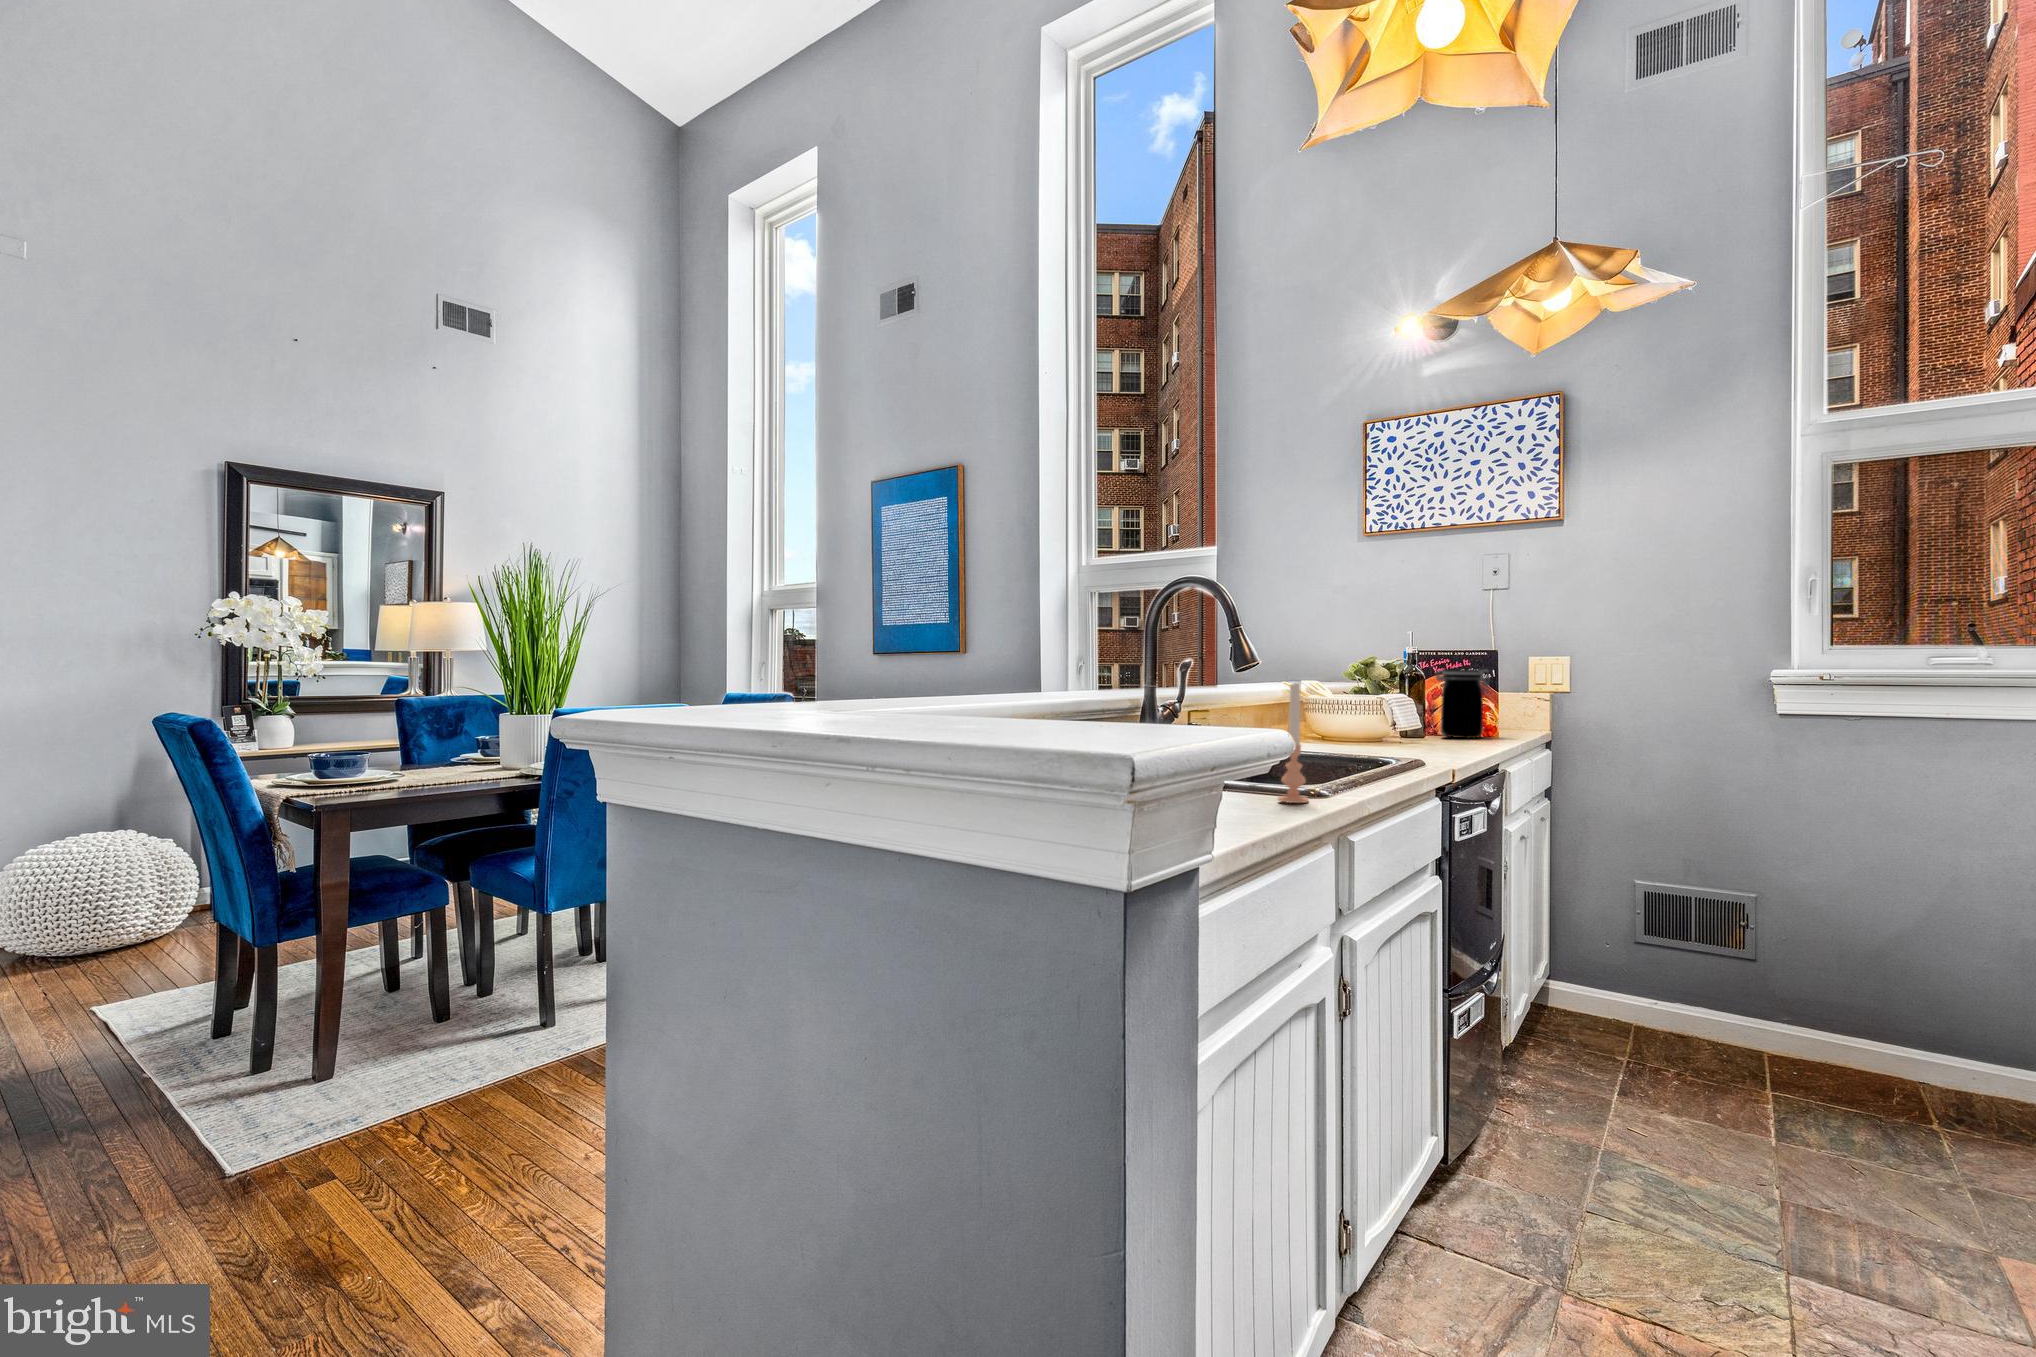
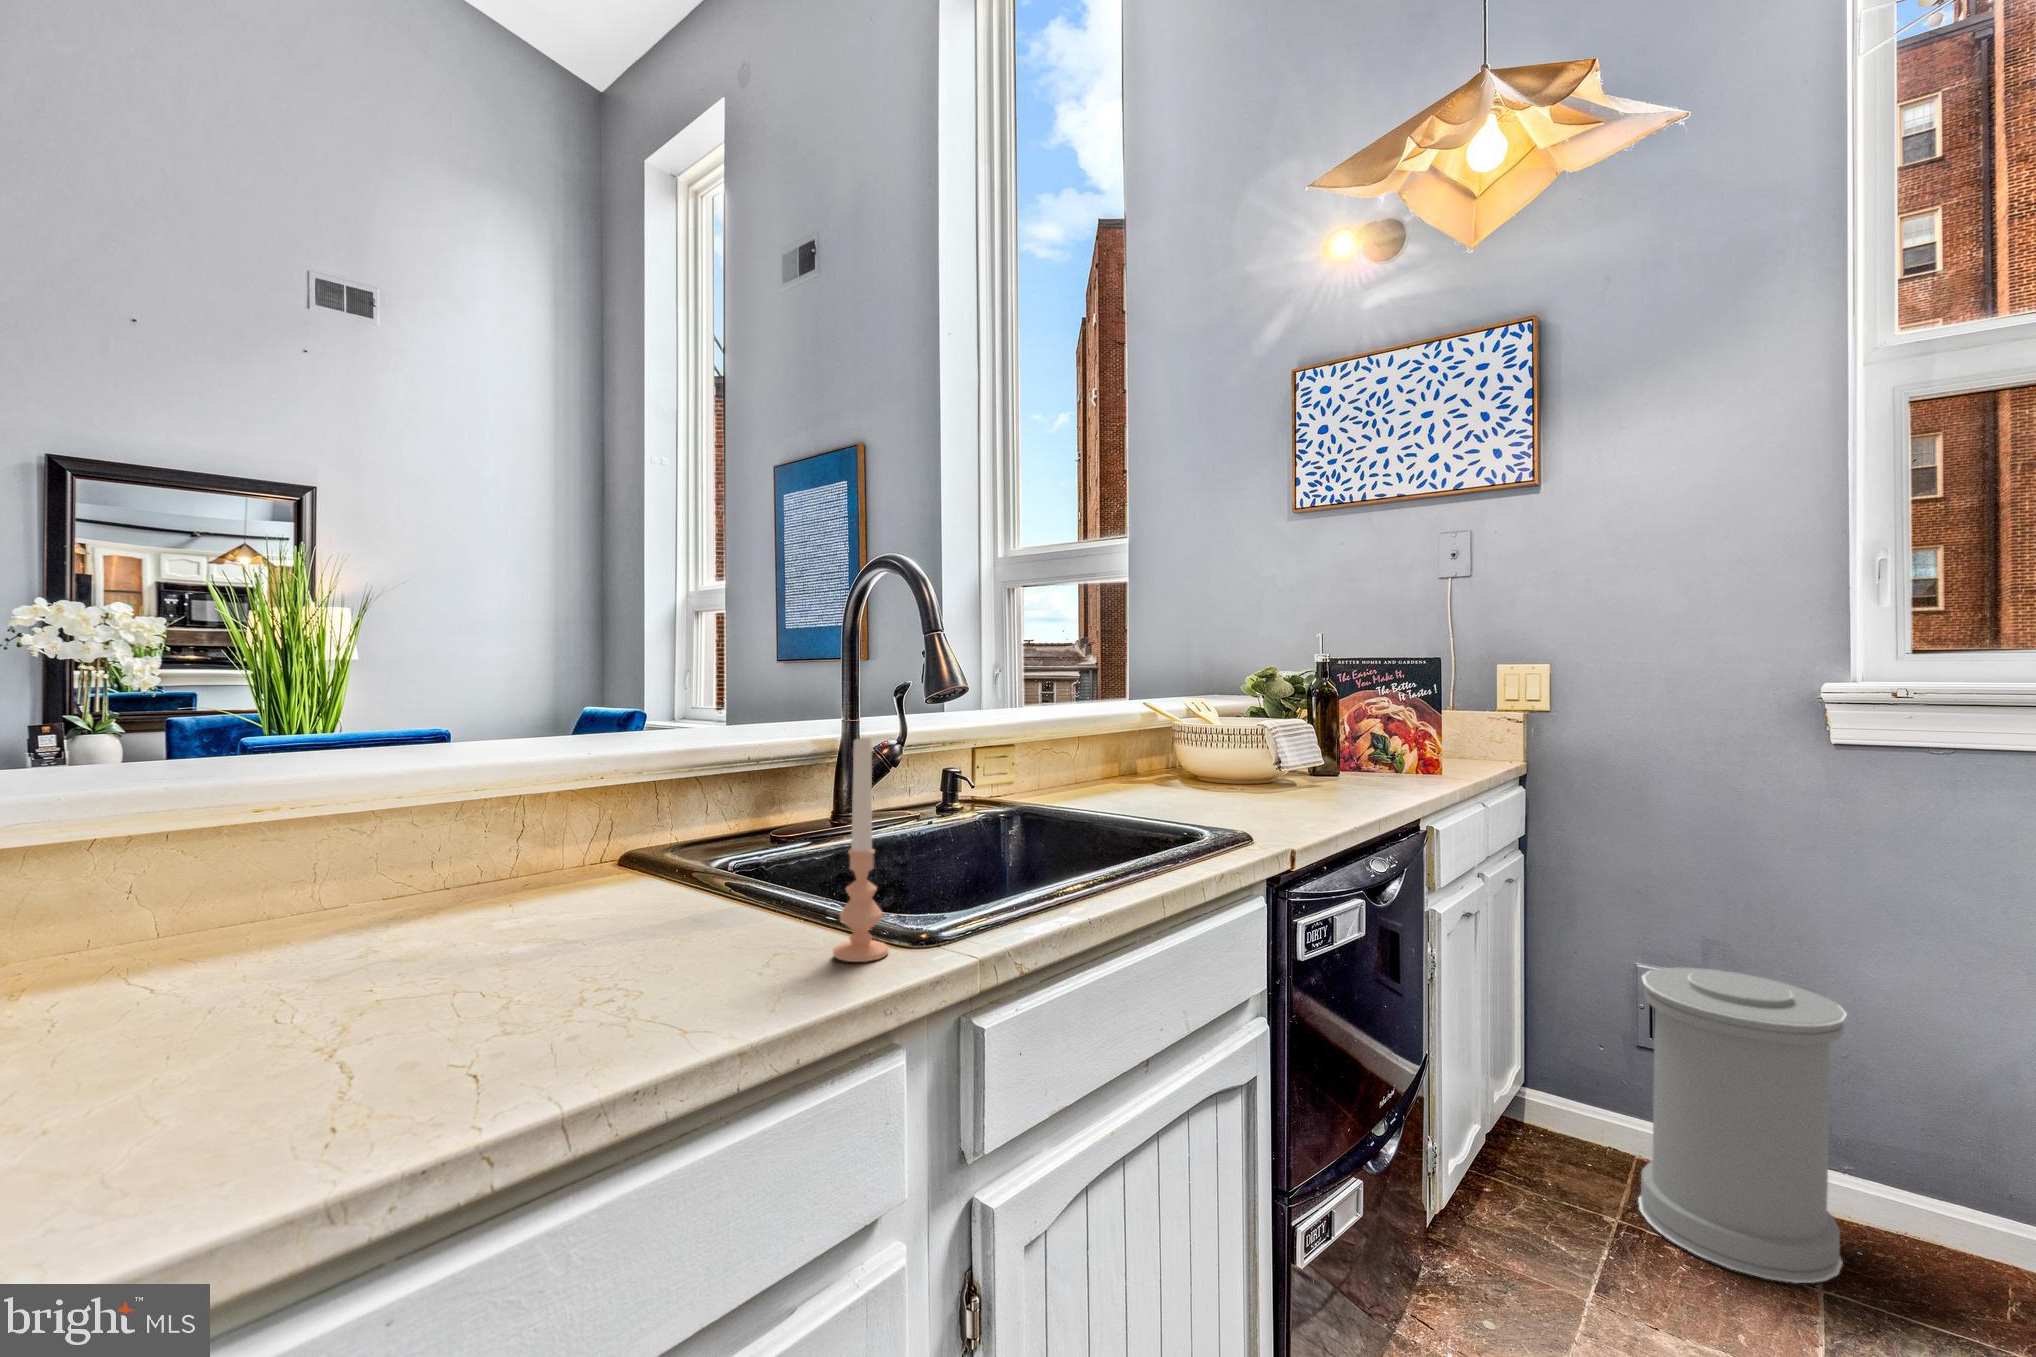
jar: present [1436,669,1490,738] -> none [1358,684,1426,778]
trash can: none [1638,879,1788,1089] -> present [1638,967,1847,1283]

